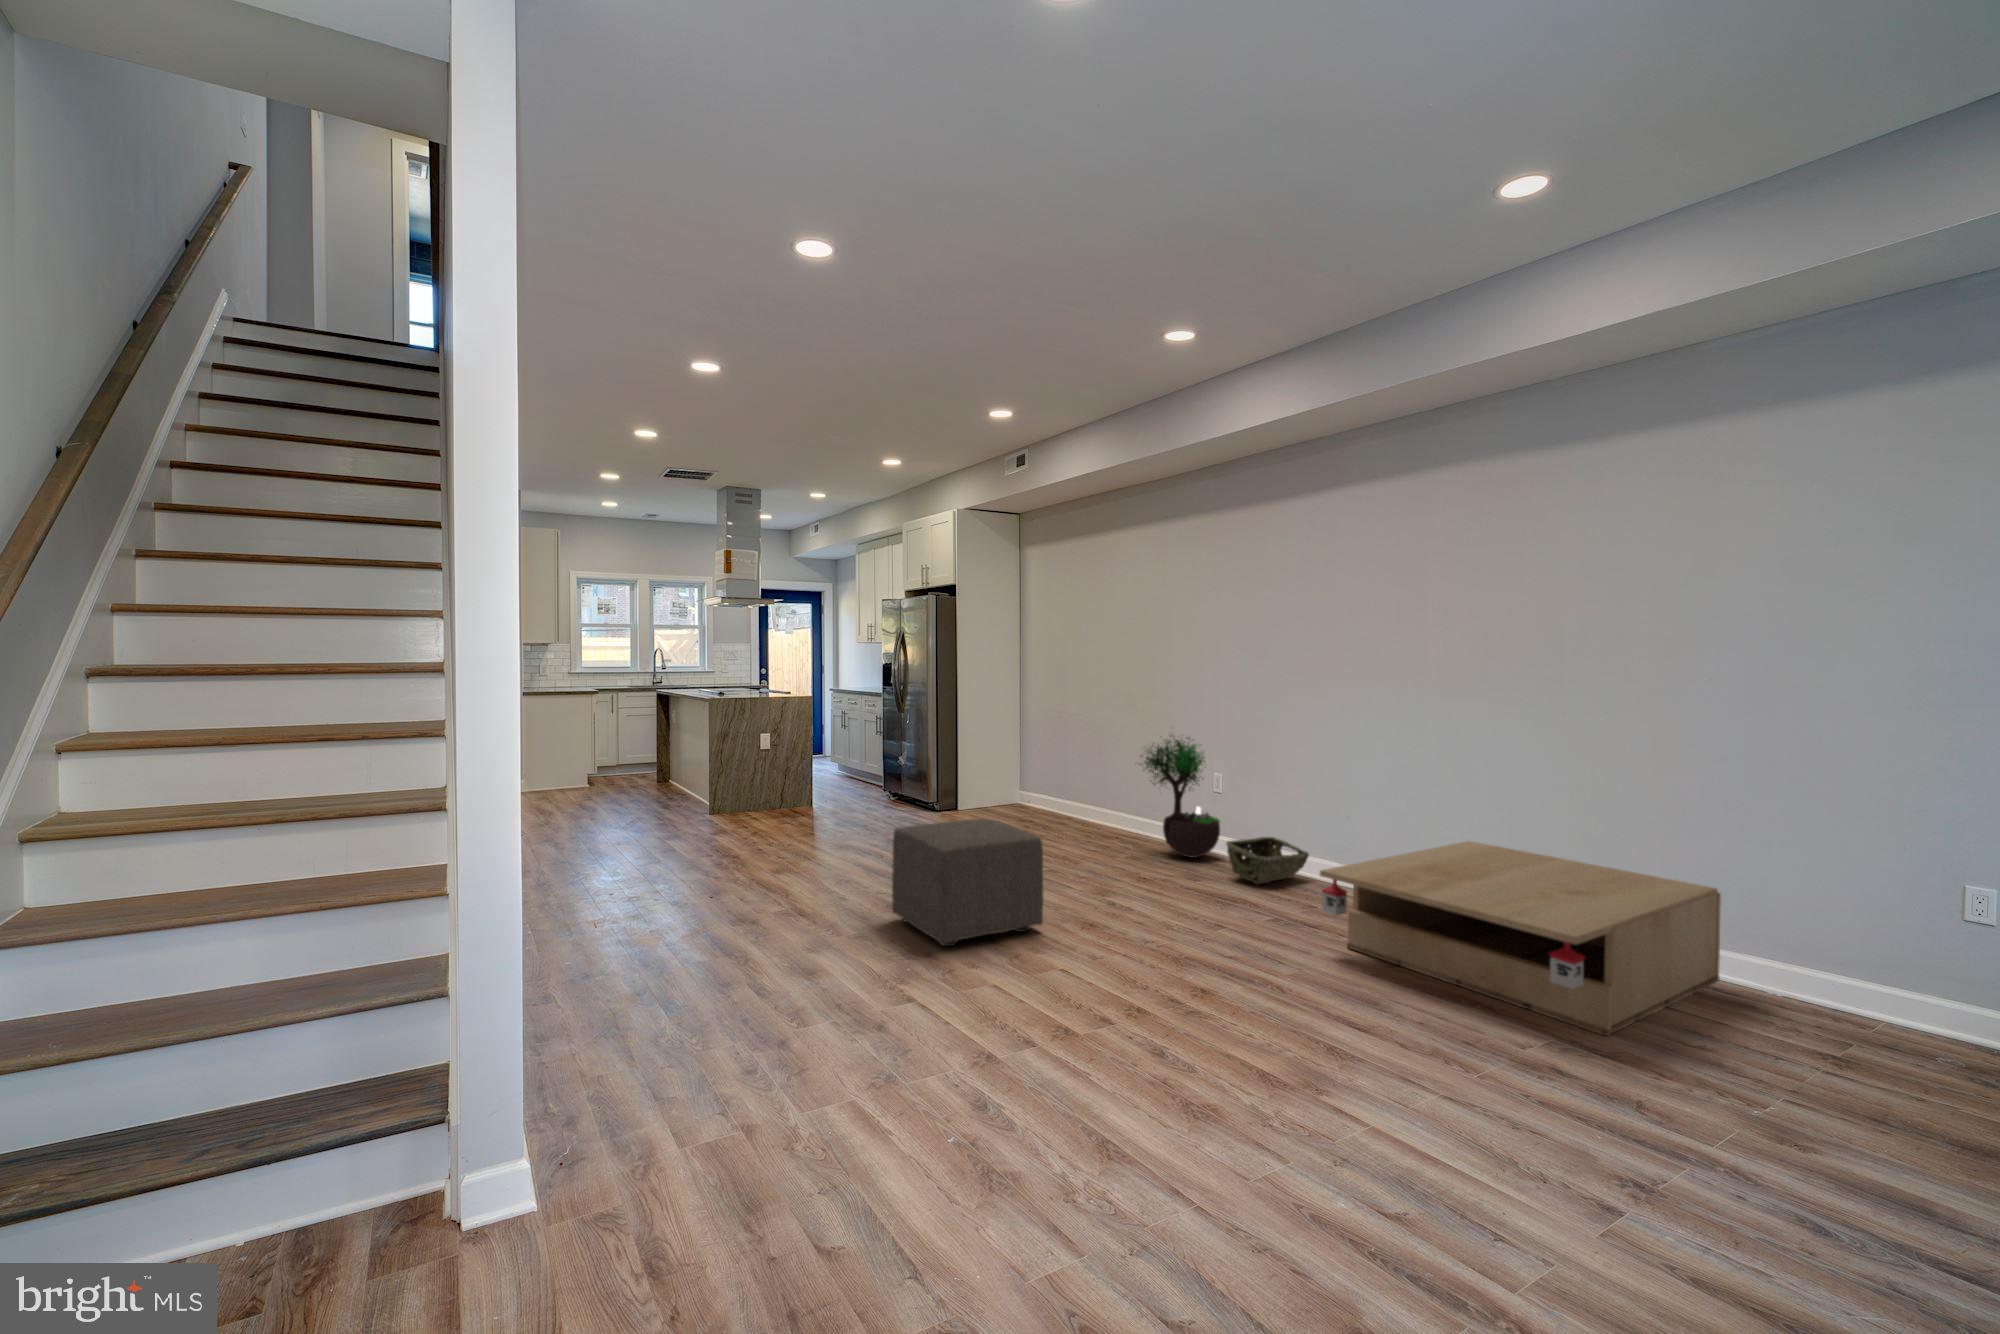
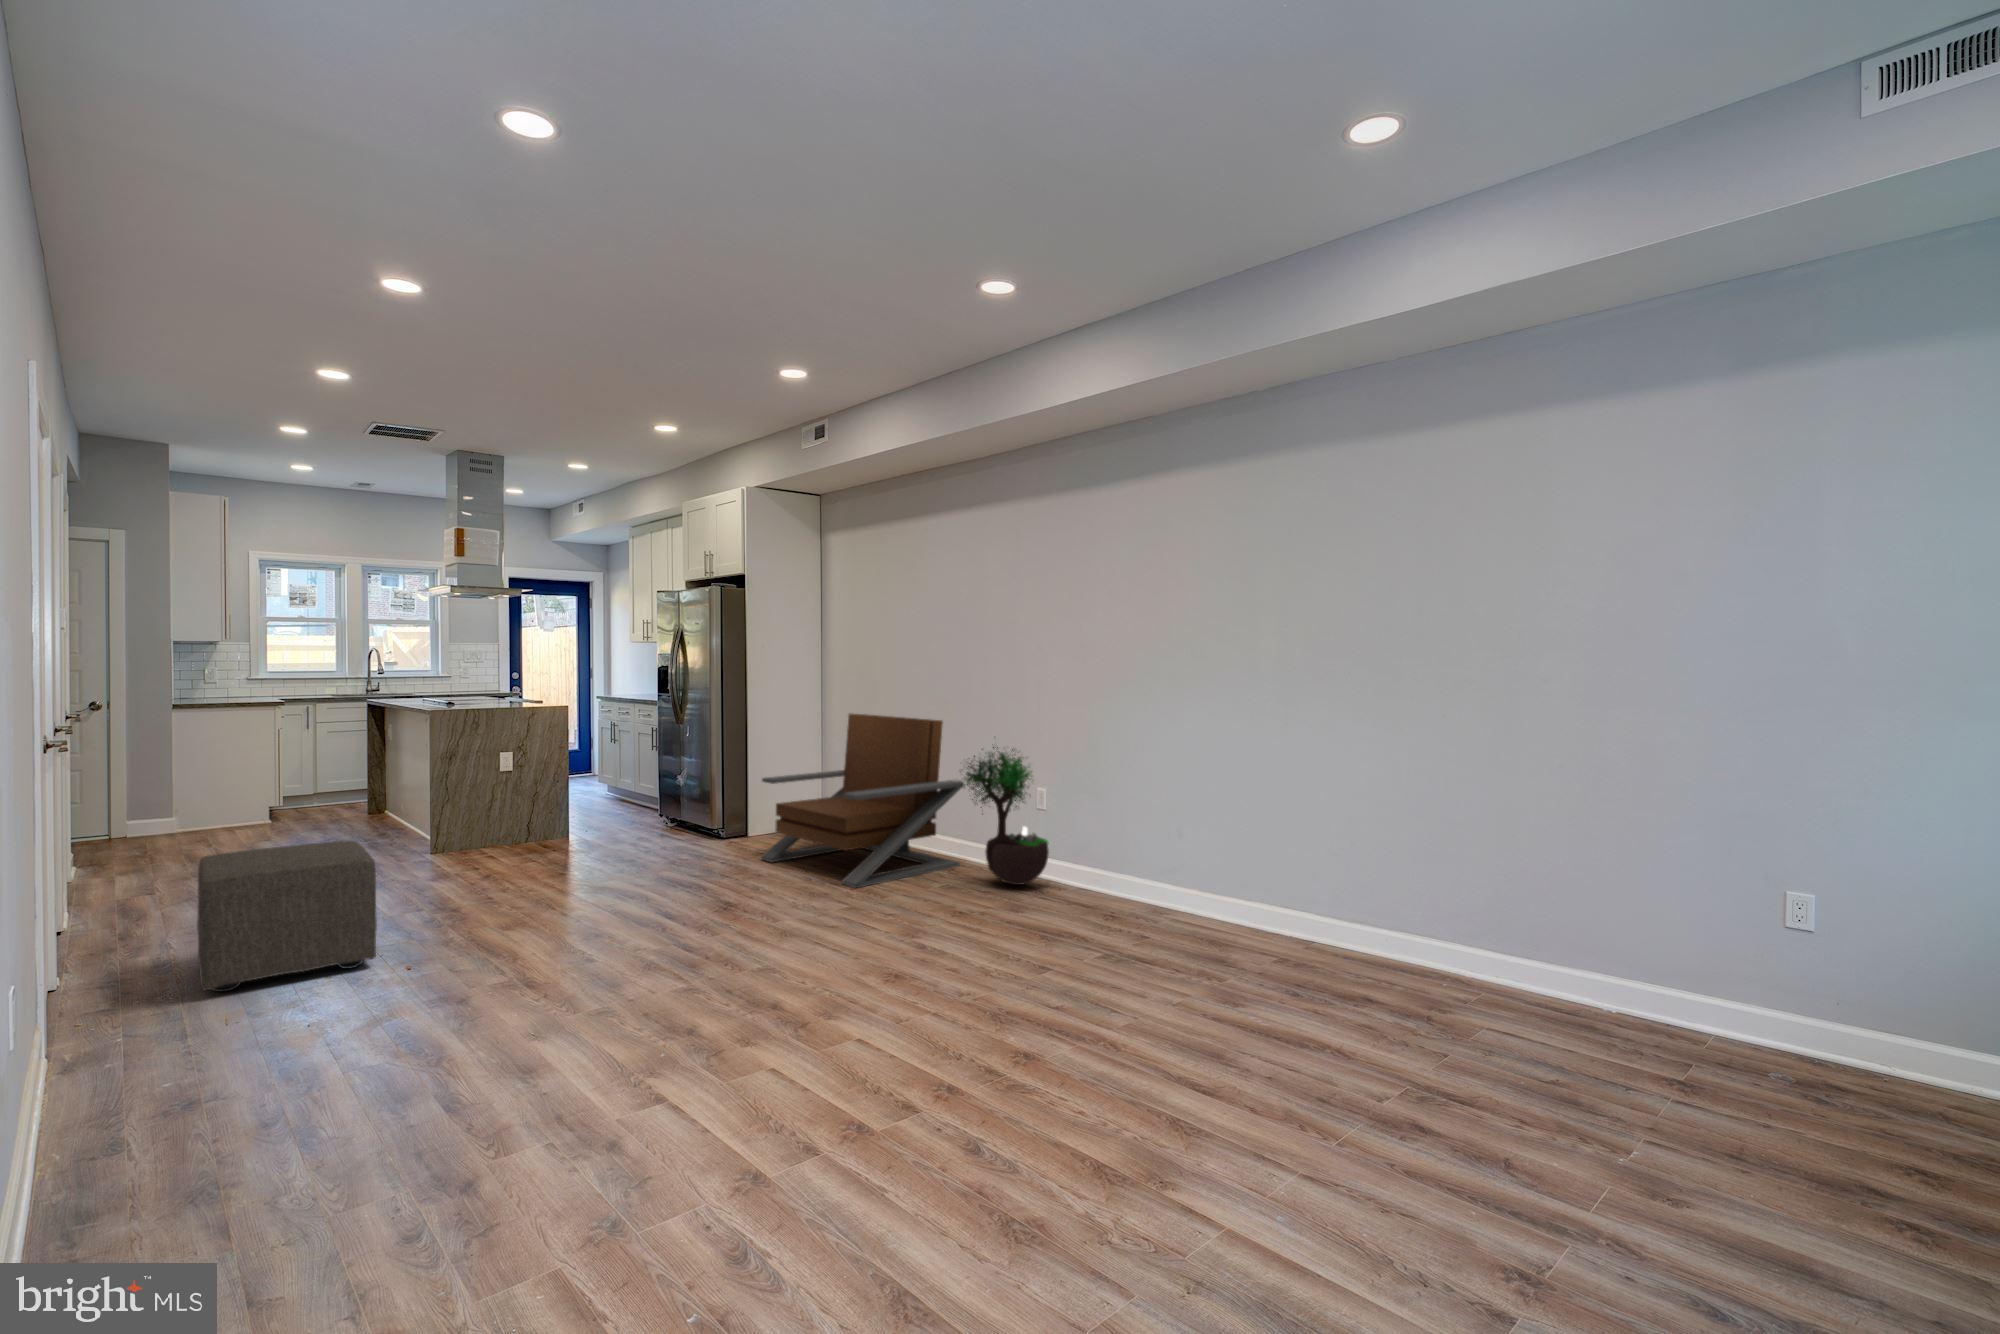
lounge chair: none [968,705,1143,854] -> present [761,714,964,888]
ottoman: present [892,819,1043,946] -> present [197,841,377,992]
woven basket: present [1226,837,1309,884] -> none [1055,859,1144,914]
coffee table: present [1320,841,1721,1036] -> none [1158,857,1557,1076]

